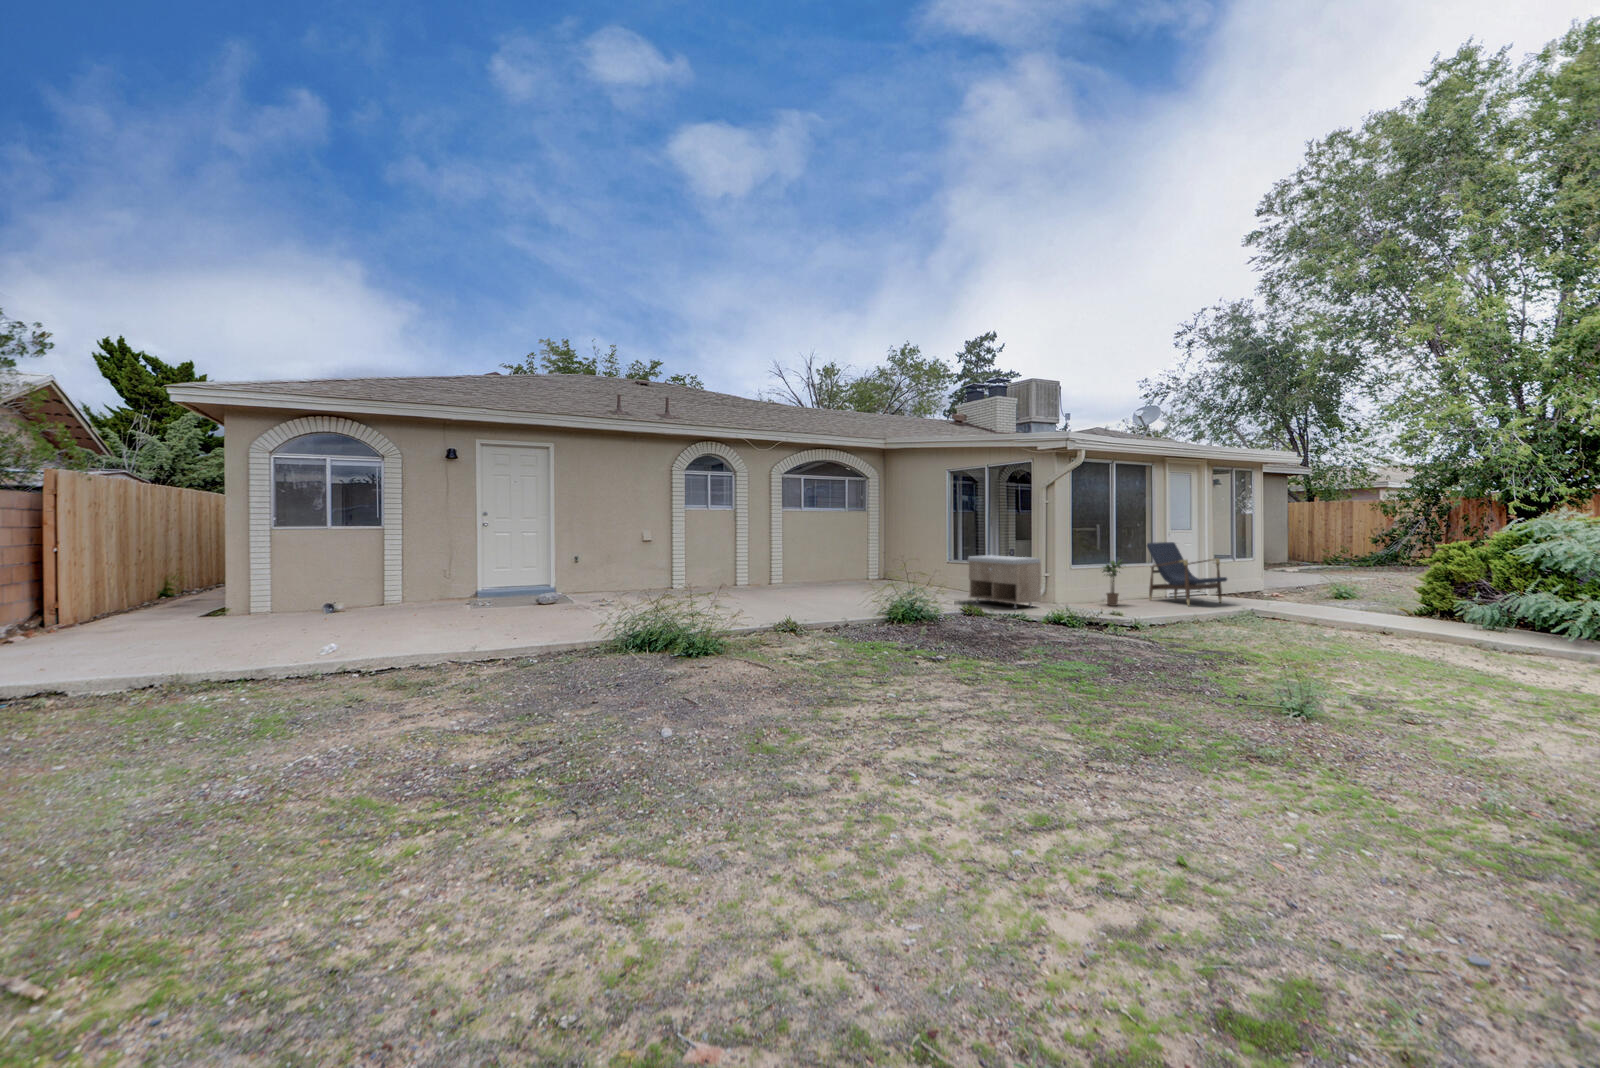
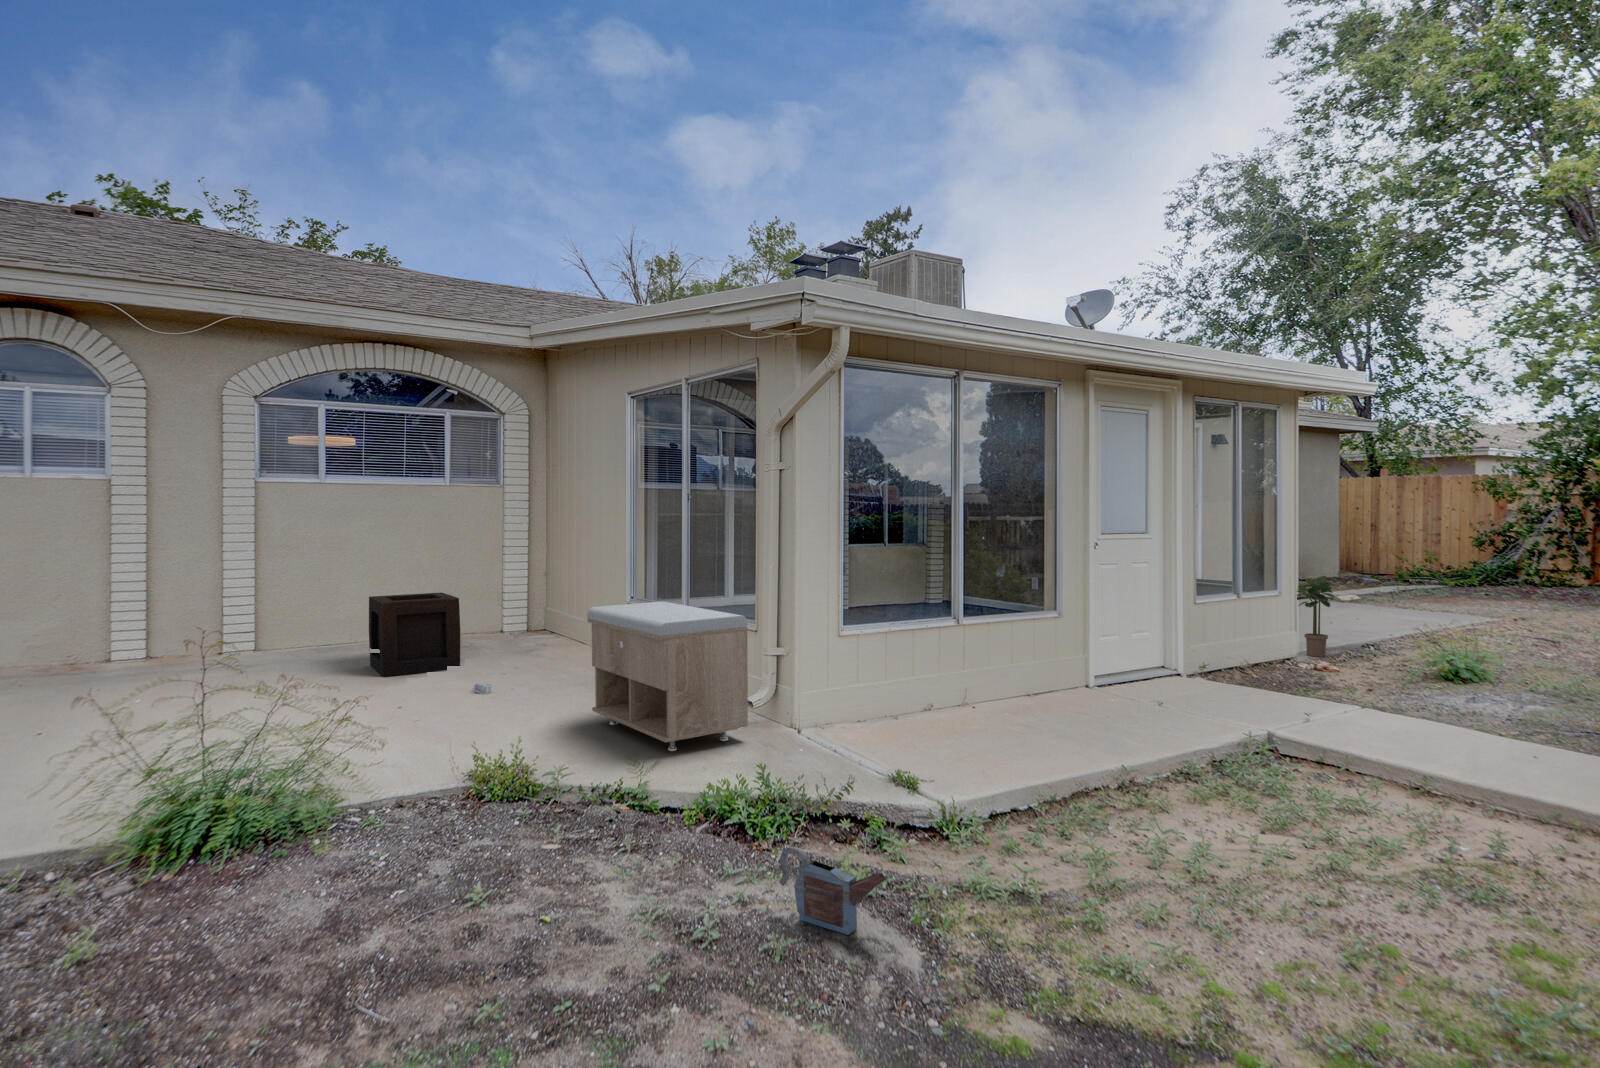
lounge chair: present [1147,542,1227,606] -> none [1037,563,1214,726]
wooden crate: none [830,556,873,590] -> present [369,593,461,677]
potted plant: present [1103,561,1122,606] -> present [1297,576,1334,657]
watering can: none [1107,613,1146,635] -> present [779,846,886,935]

